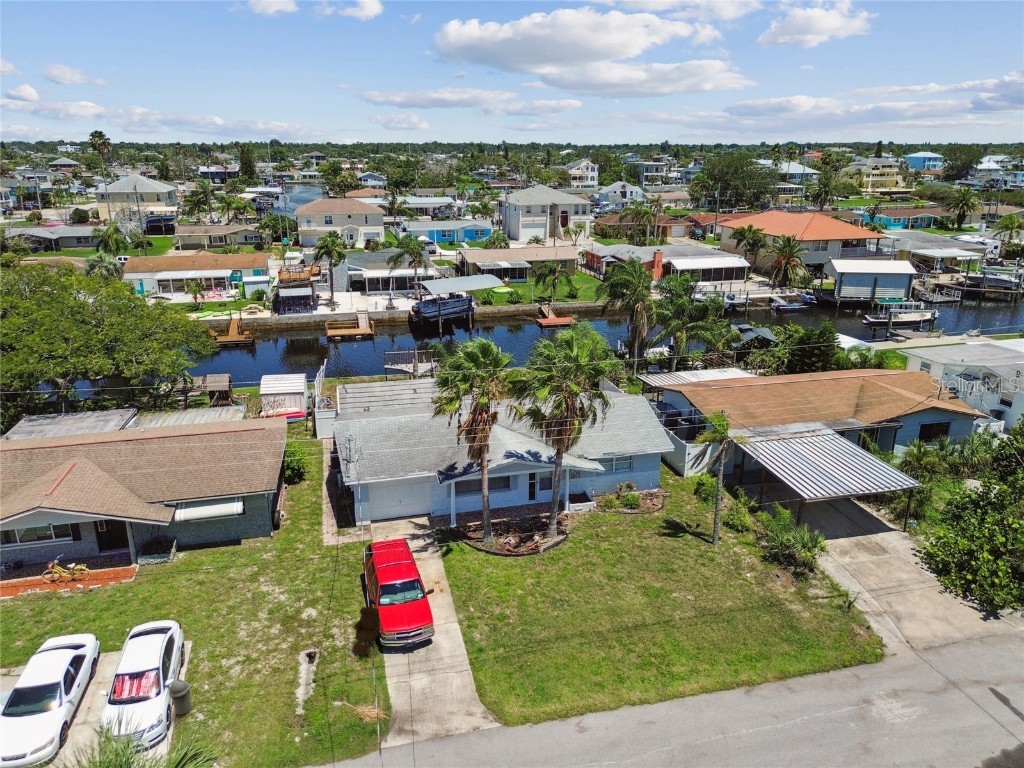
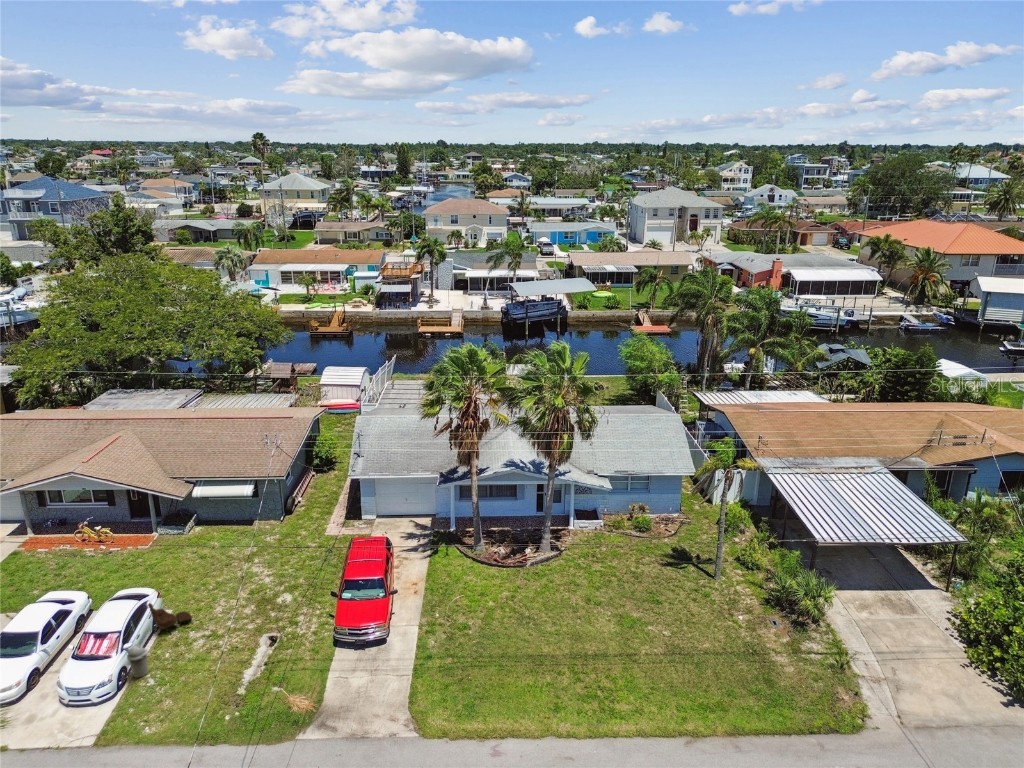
lounge chair: present [352,607,380,657] -> present [148,603,192,635]

